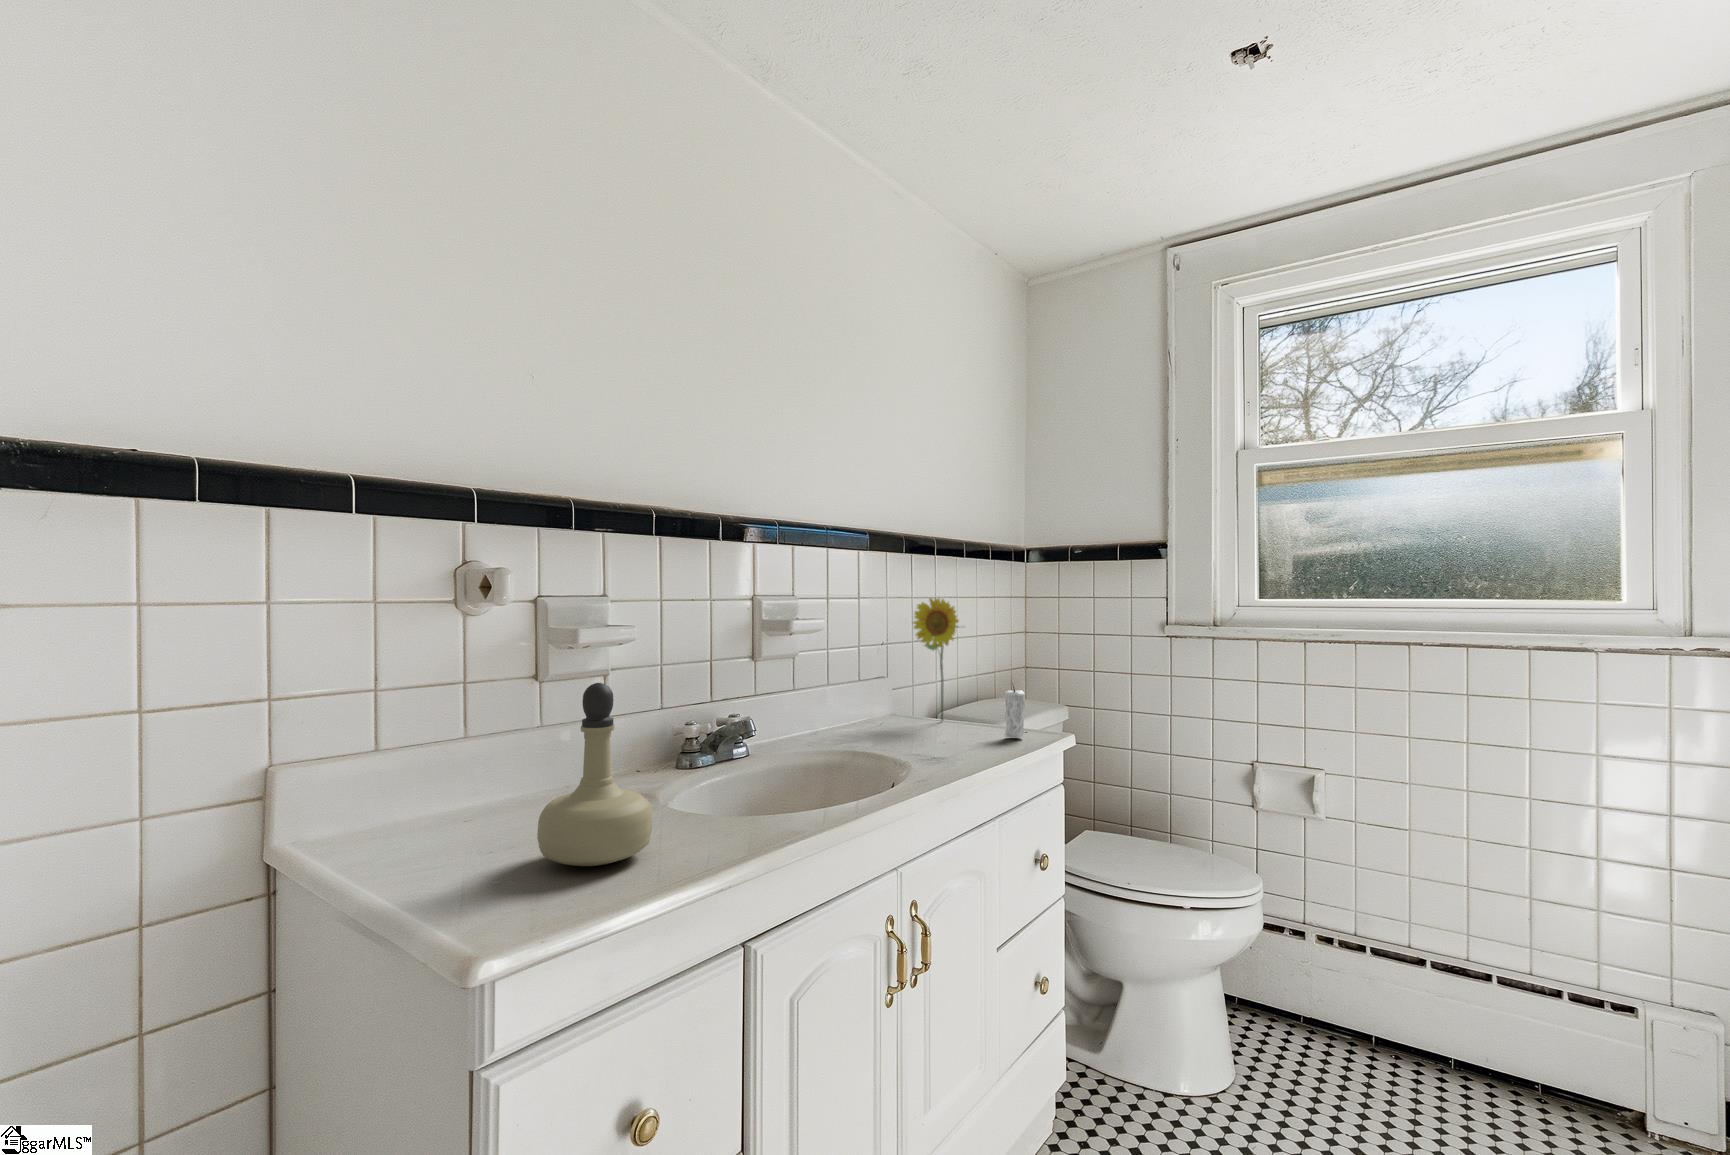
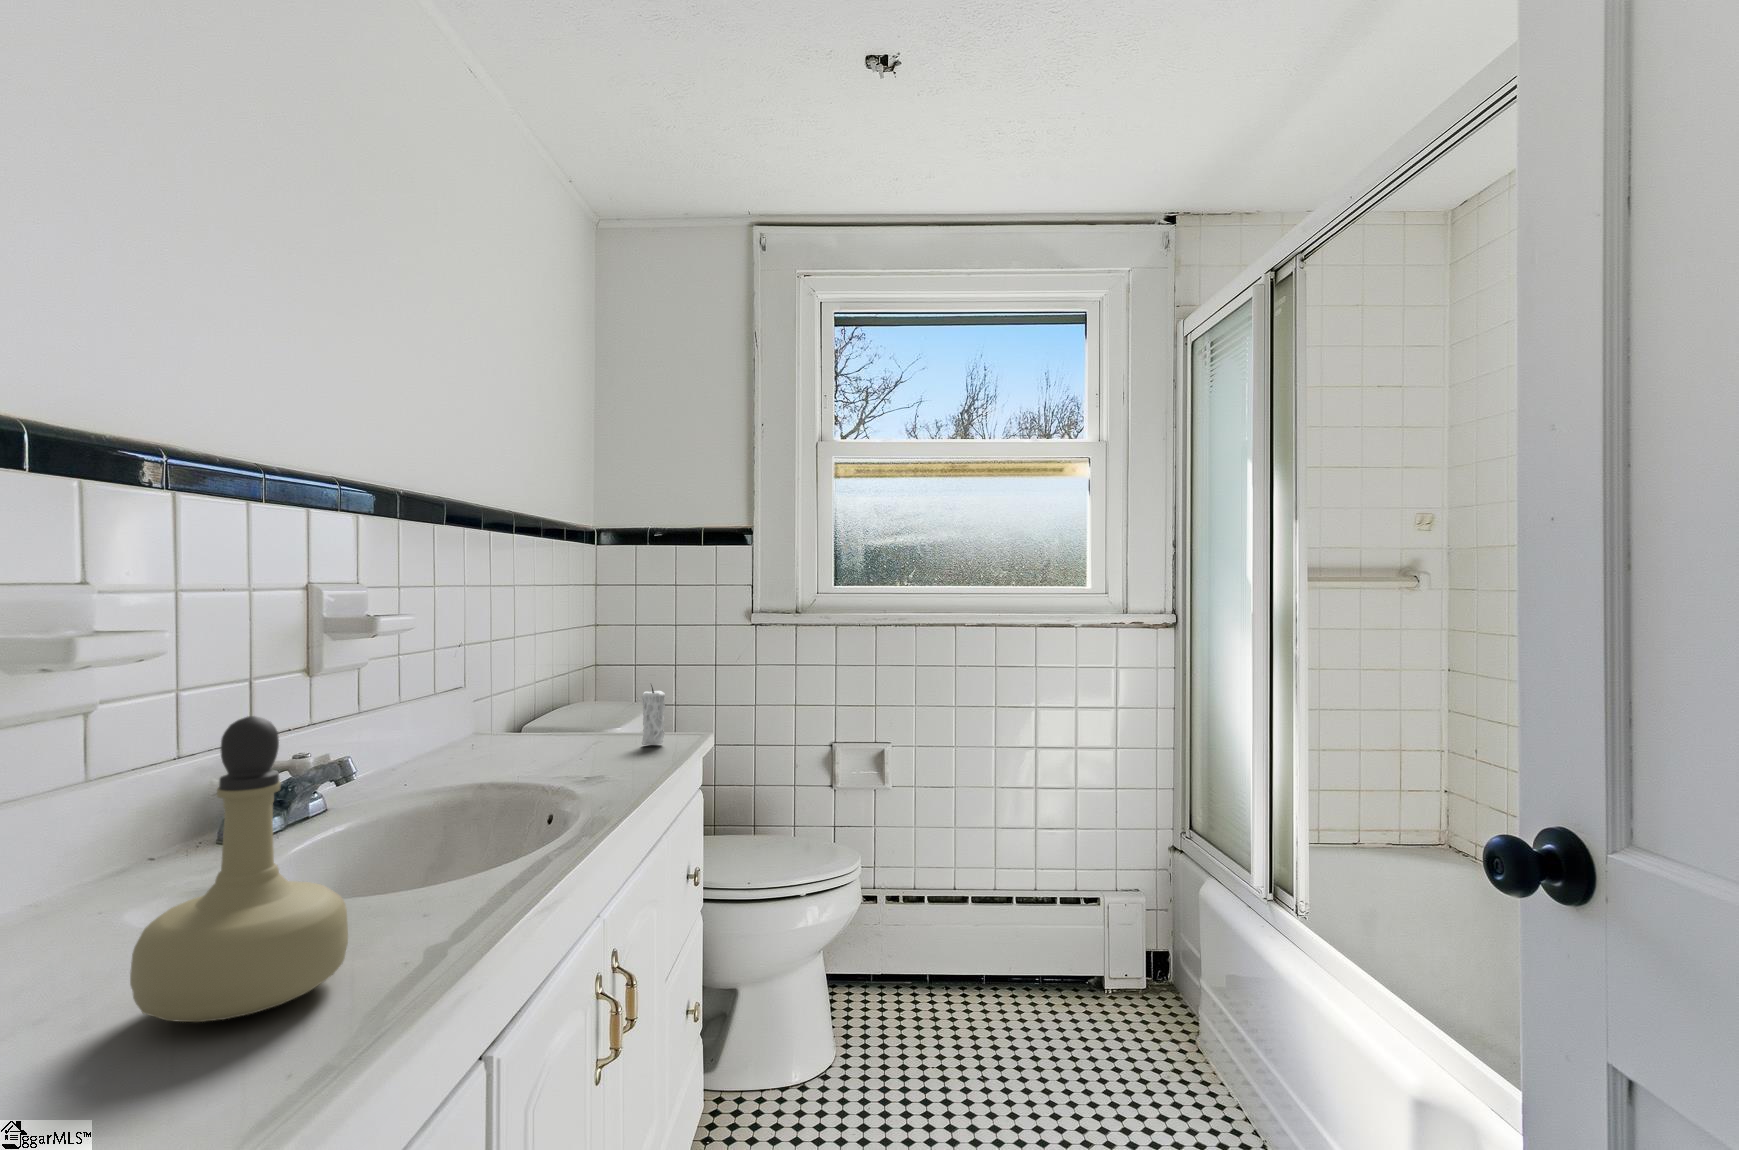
flower: present [913,598,959,720] -> none [506,585,575,736]

